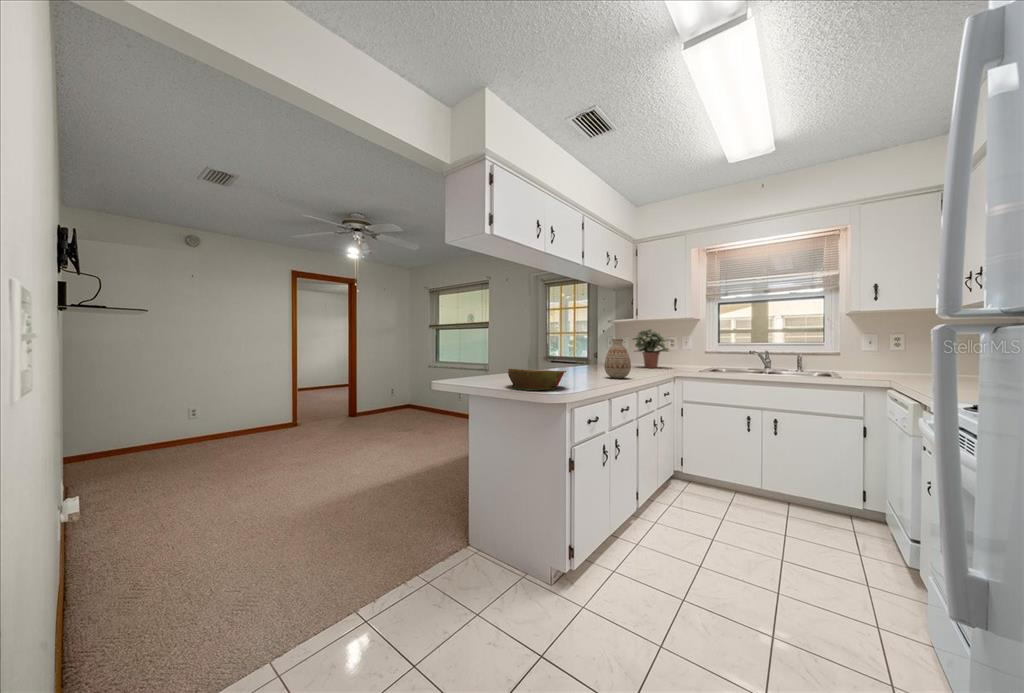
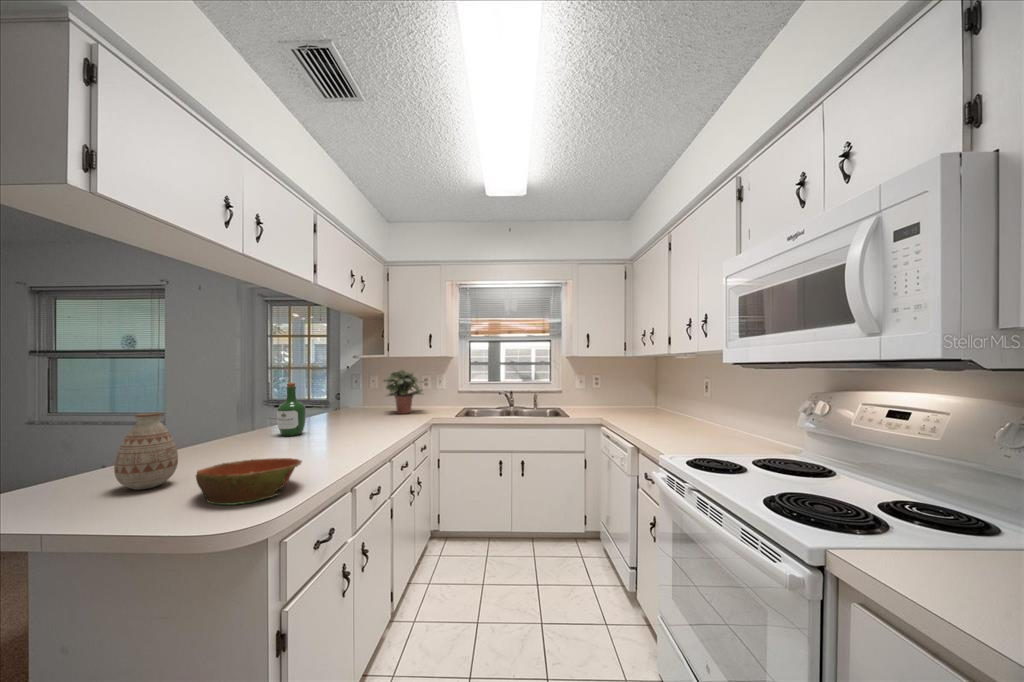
wine bottle: none [553,332,572,371] -> present [277,382,306,436]
vase: present [604,339,631,378] -> present [114,412,178,490]

